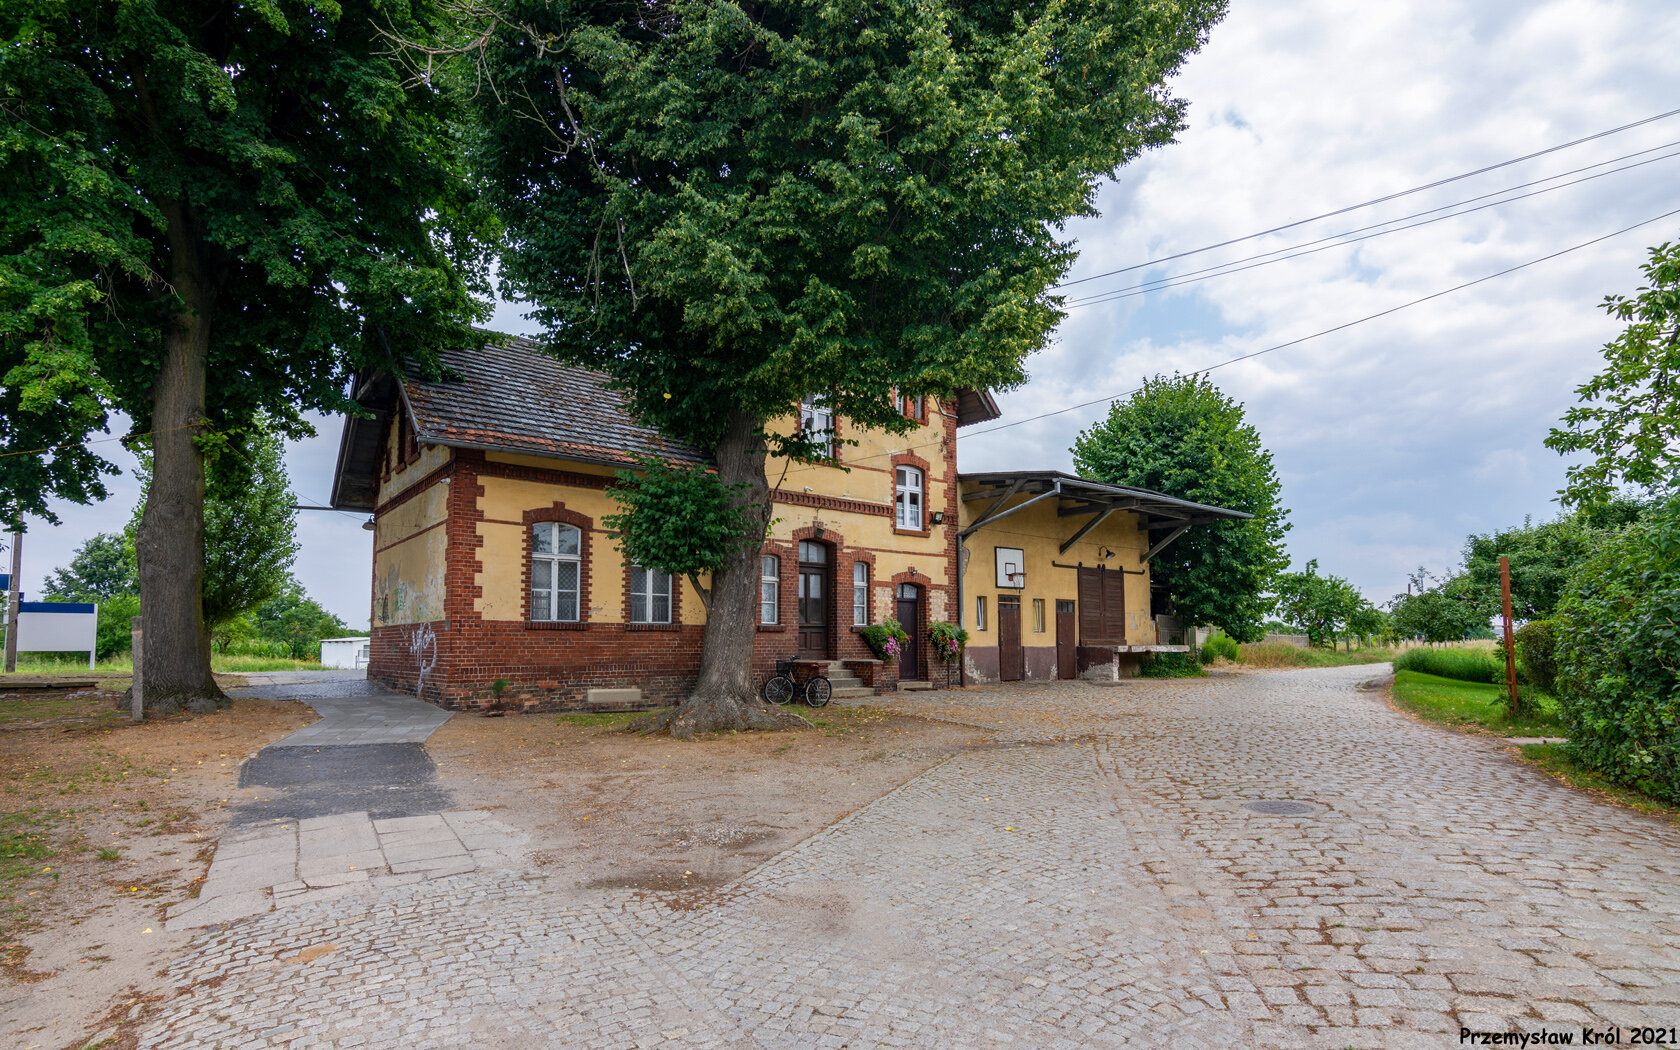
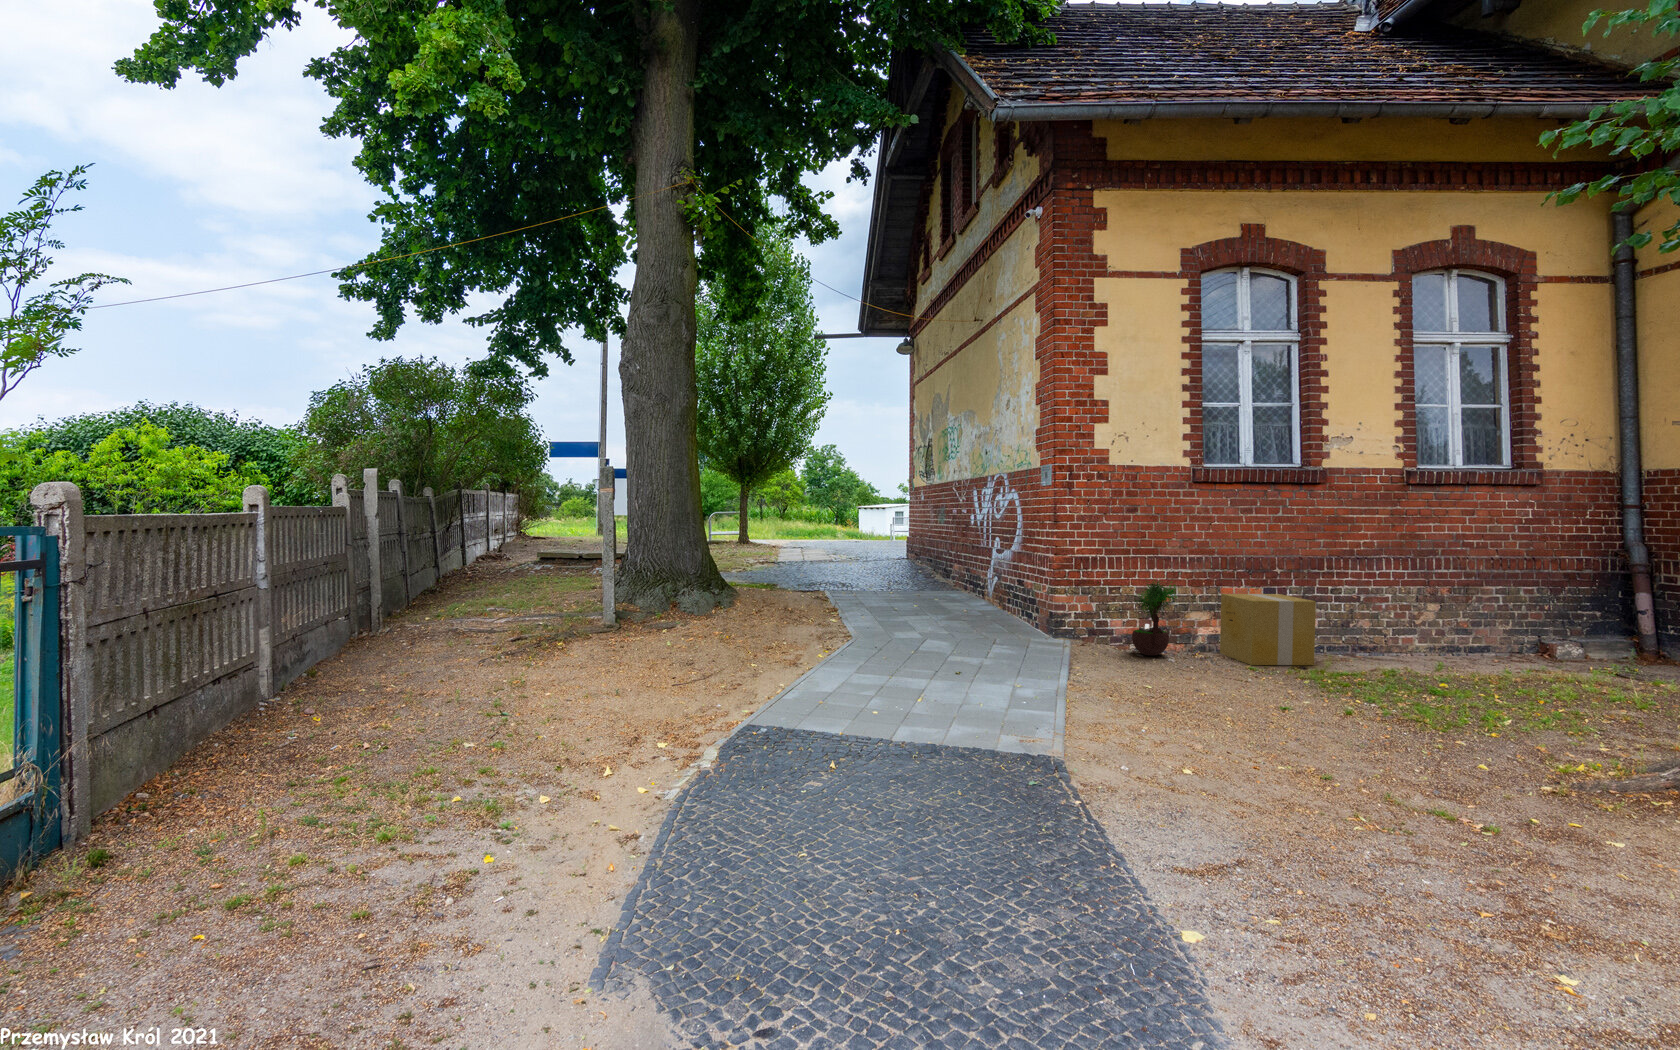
cardboard box: none [535,683,575,716] -> present [1220,594,1316,665]
bench: present [587,689,641,712] -> none [1324,609,1454,662]

